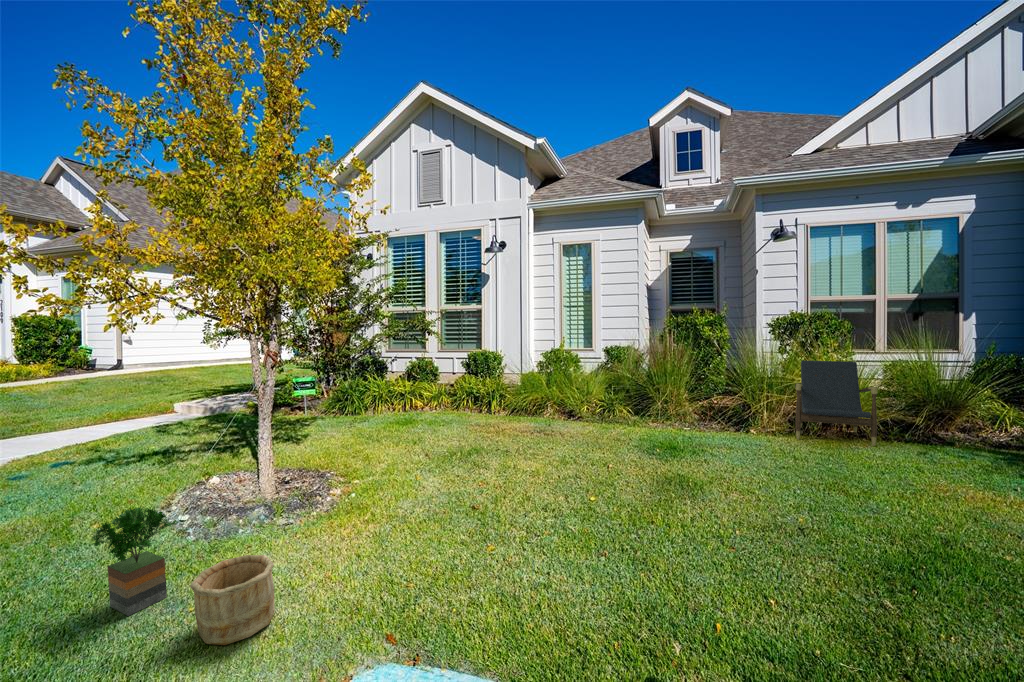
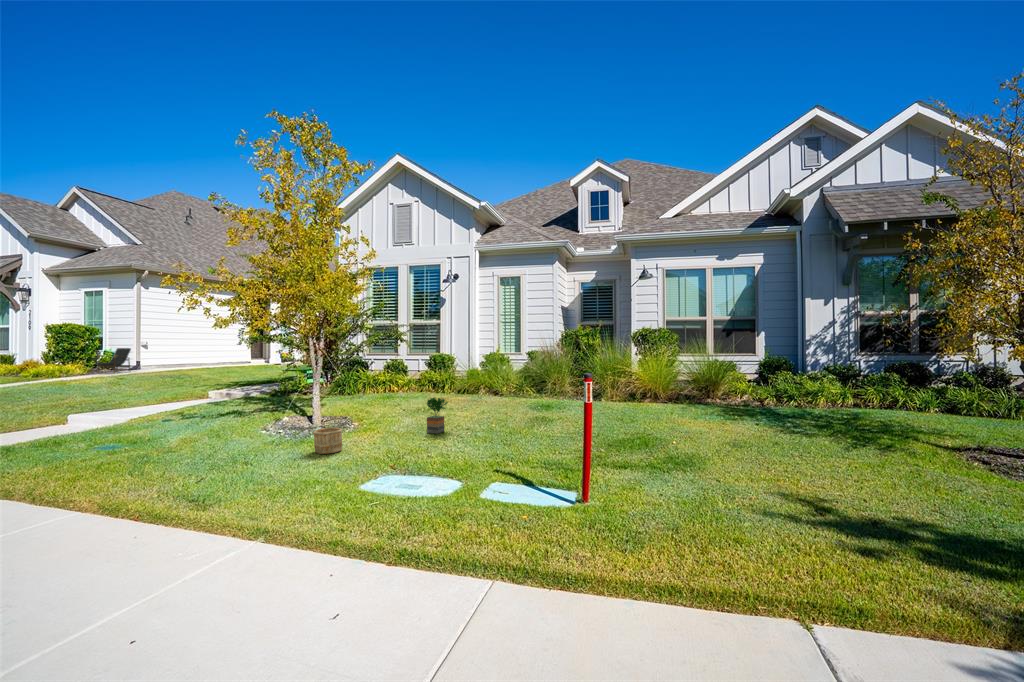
lounge chair: present [795,361,877,446] -> present [96,348,131,373]
potted tree: present [93,506,178,616] -> present [427,398,448,434]

